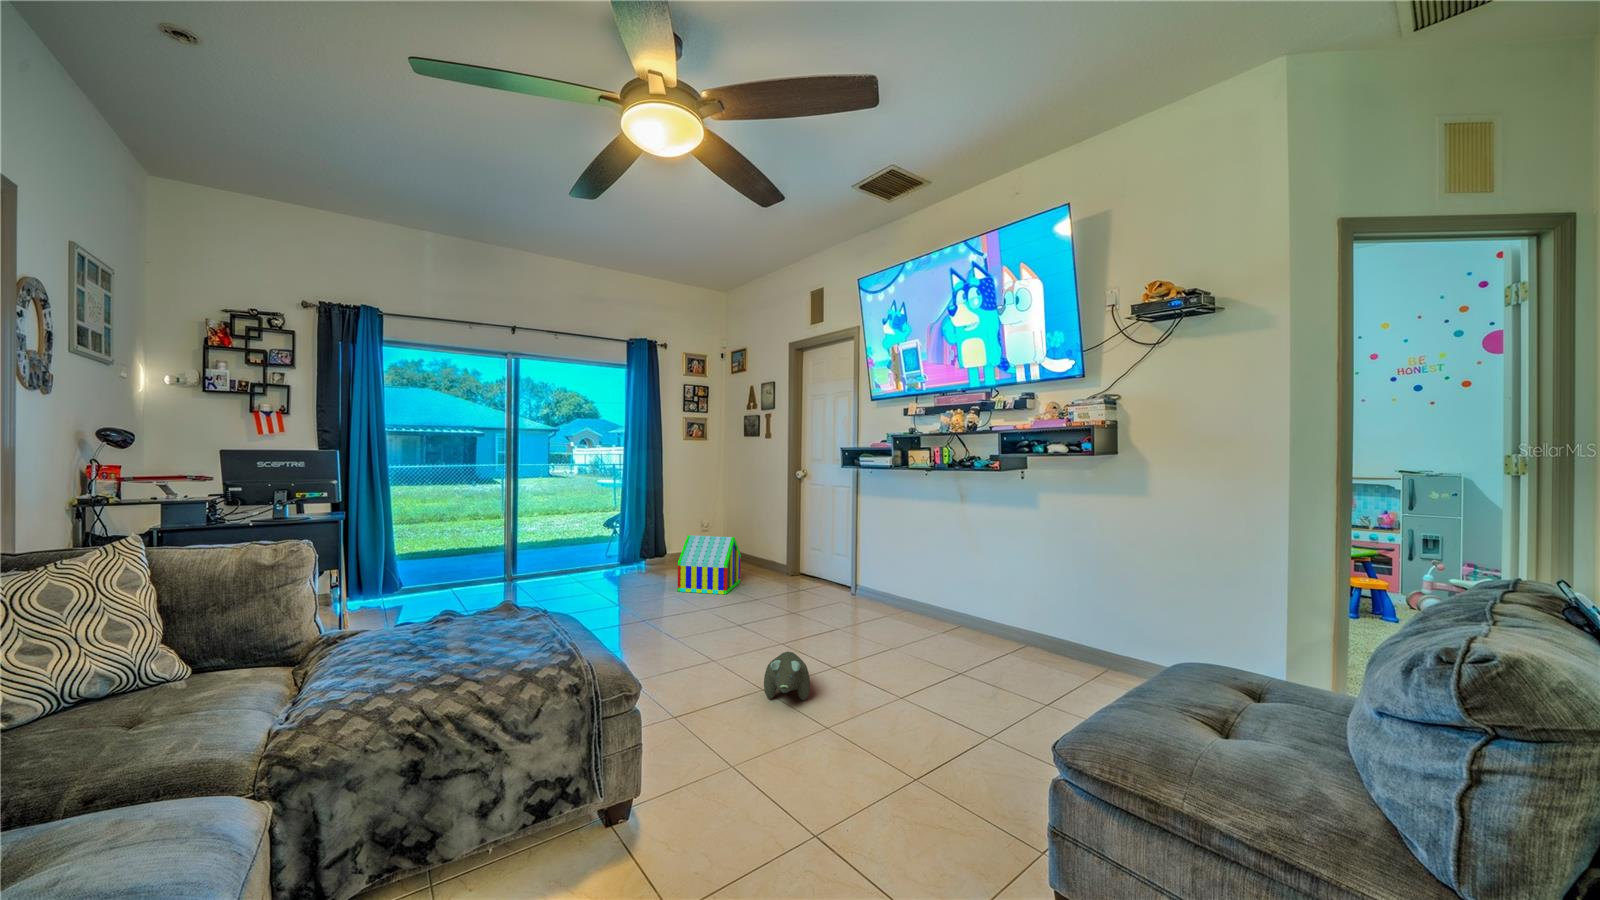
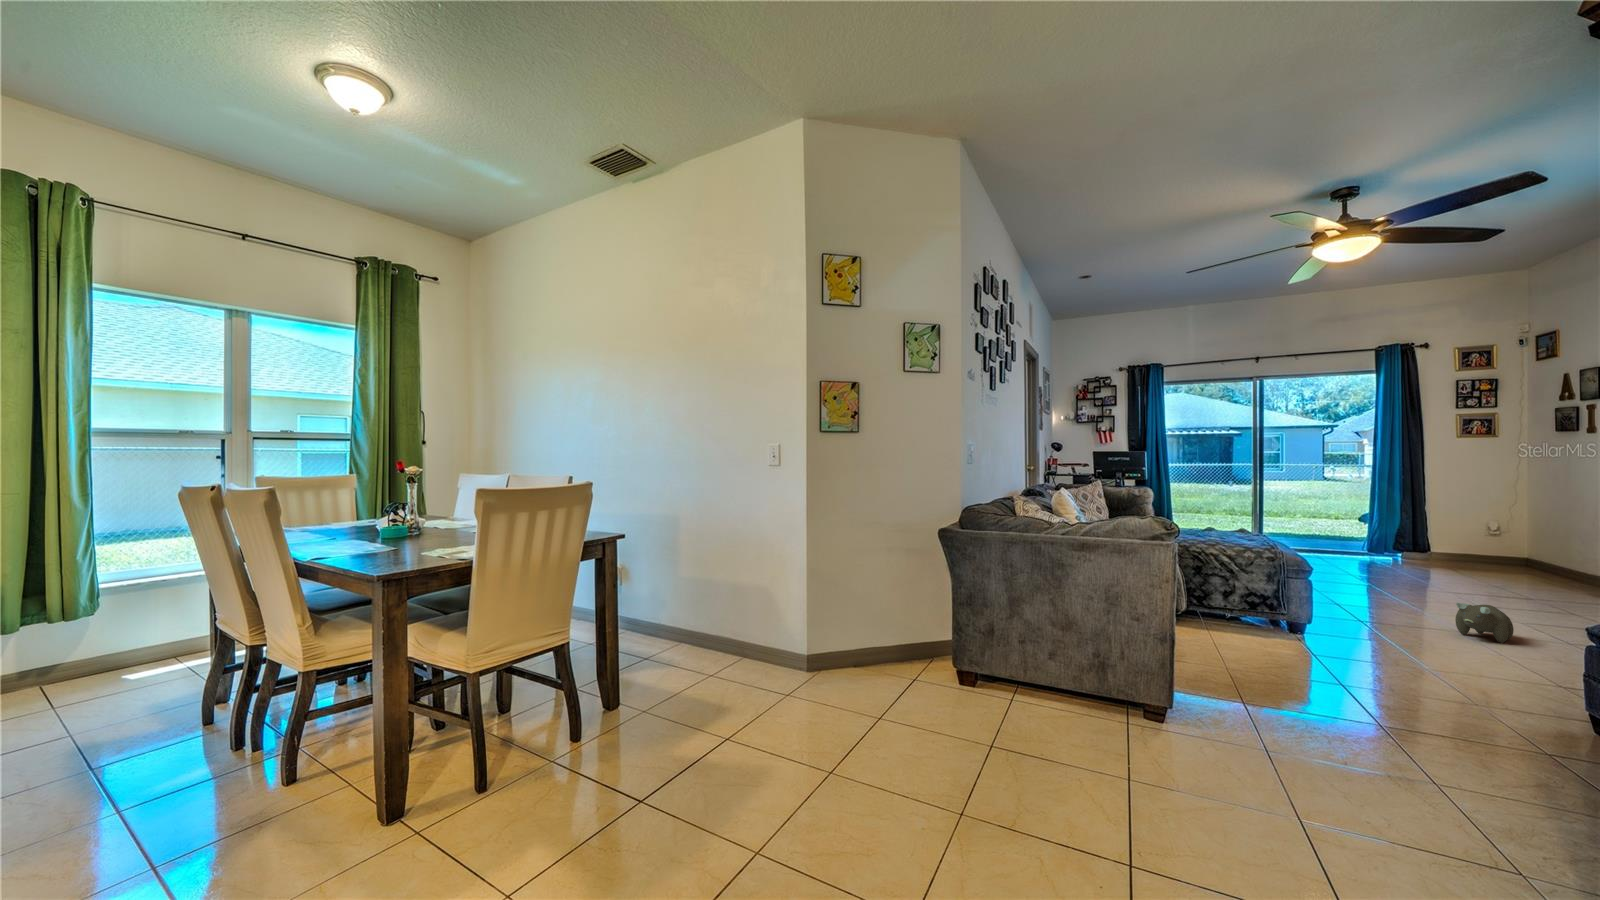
toy house: present [678,535,741,594] -> none [1425,529,1527,590]

